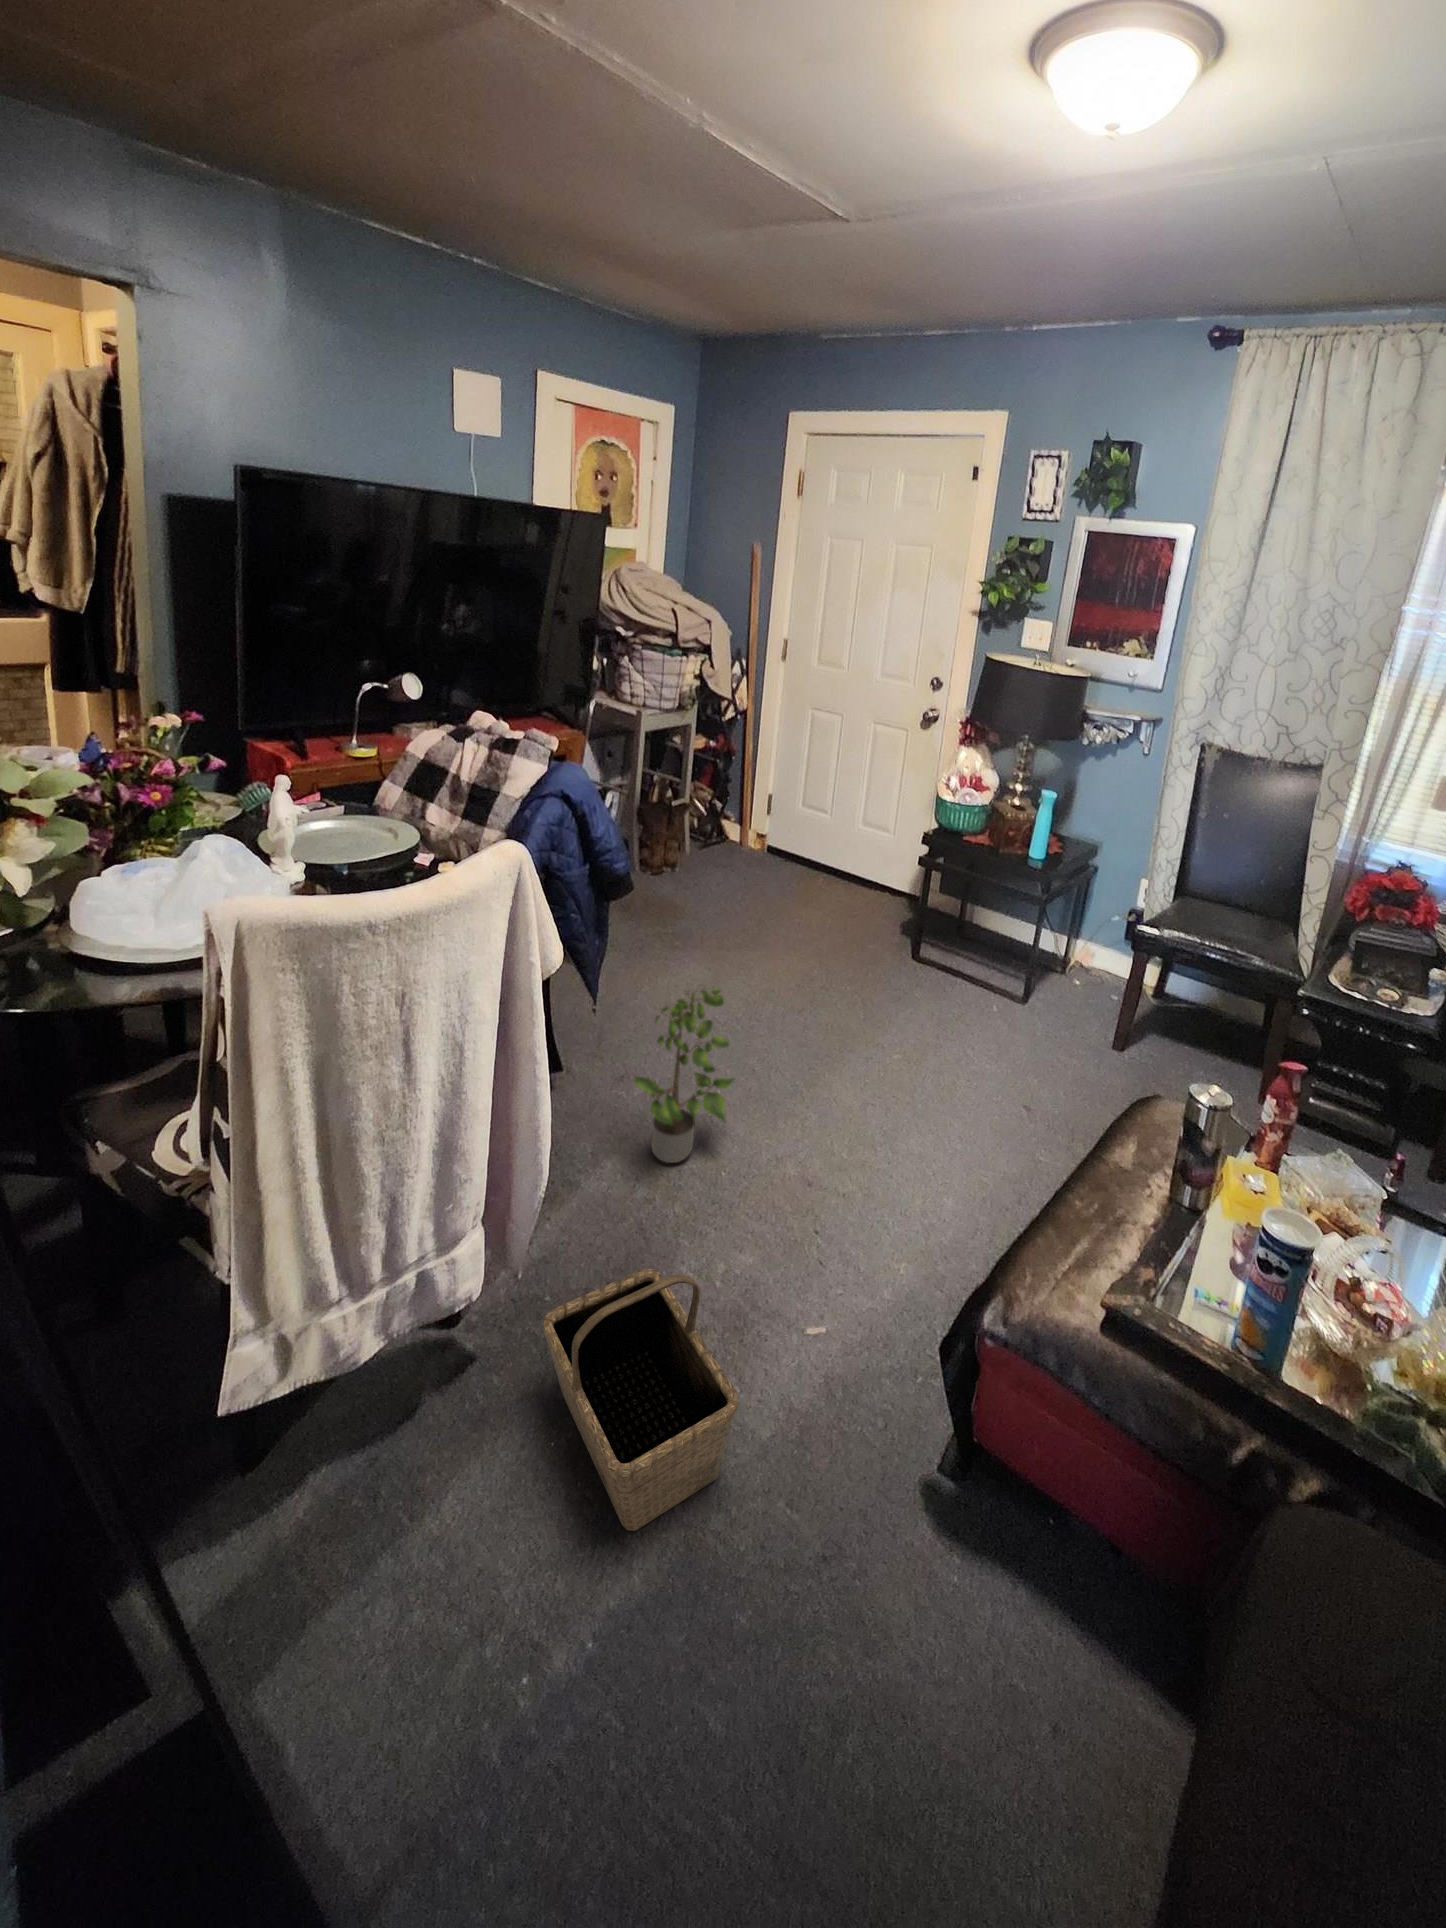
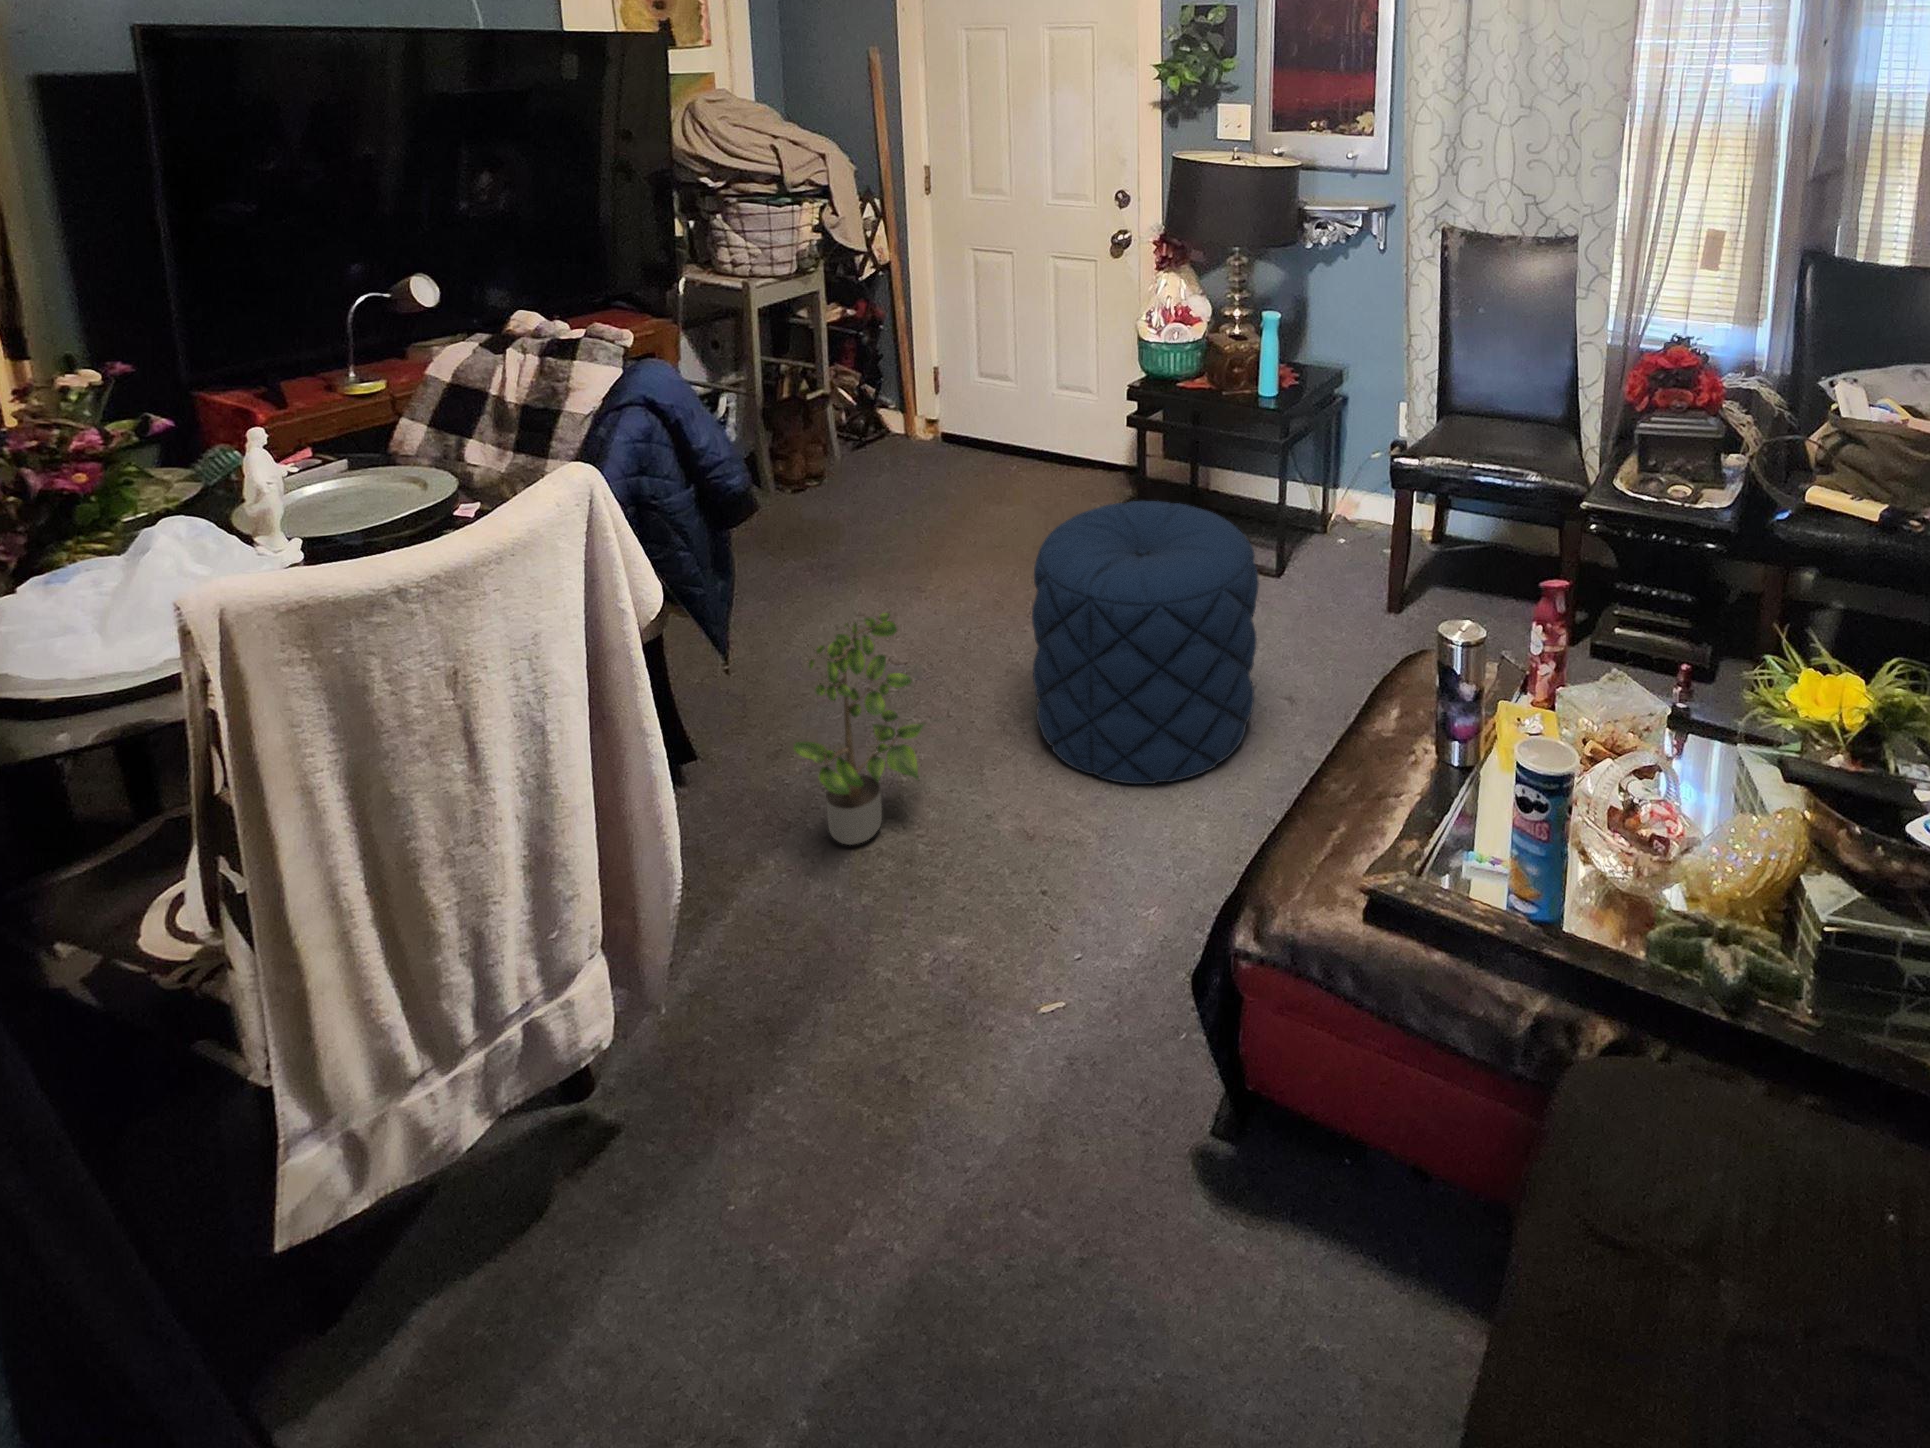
pouf: none [819,929,1015,1161] -> present [1032,501,1259,784]
basket: present [544,1269,738,1531] -> none [704,964,962,1292]

